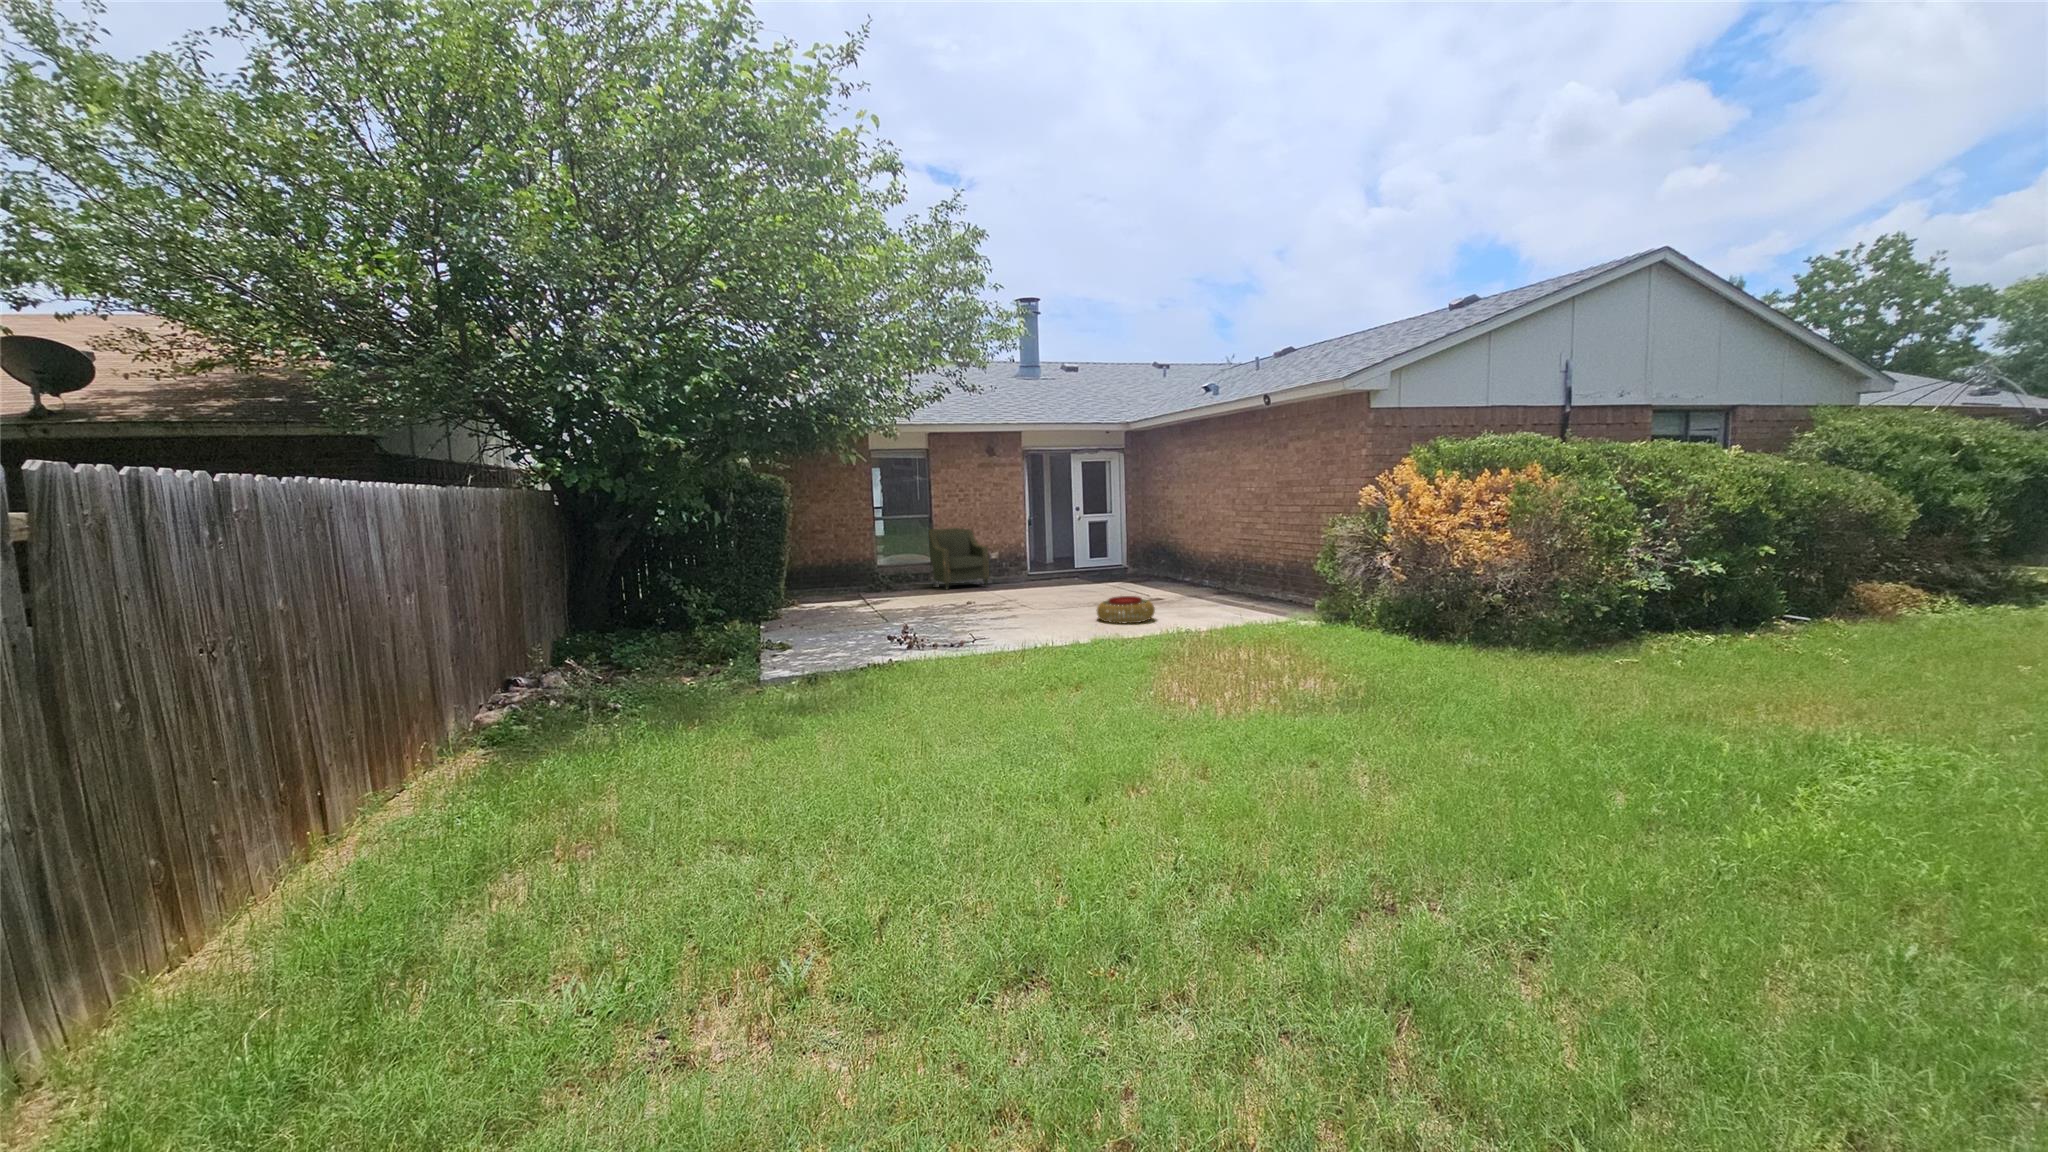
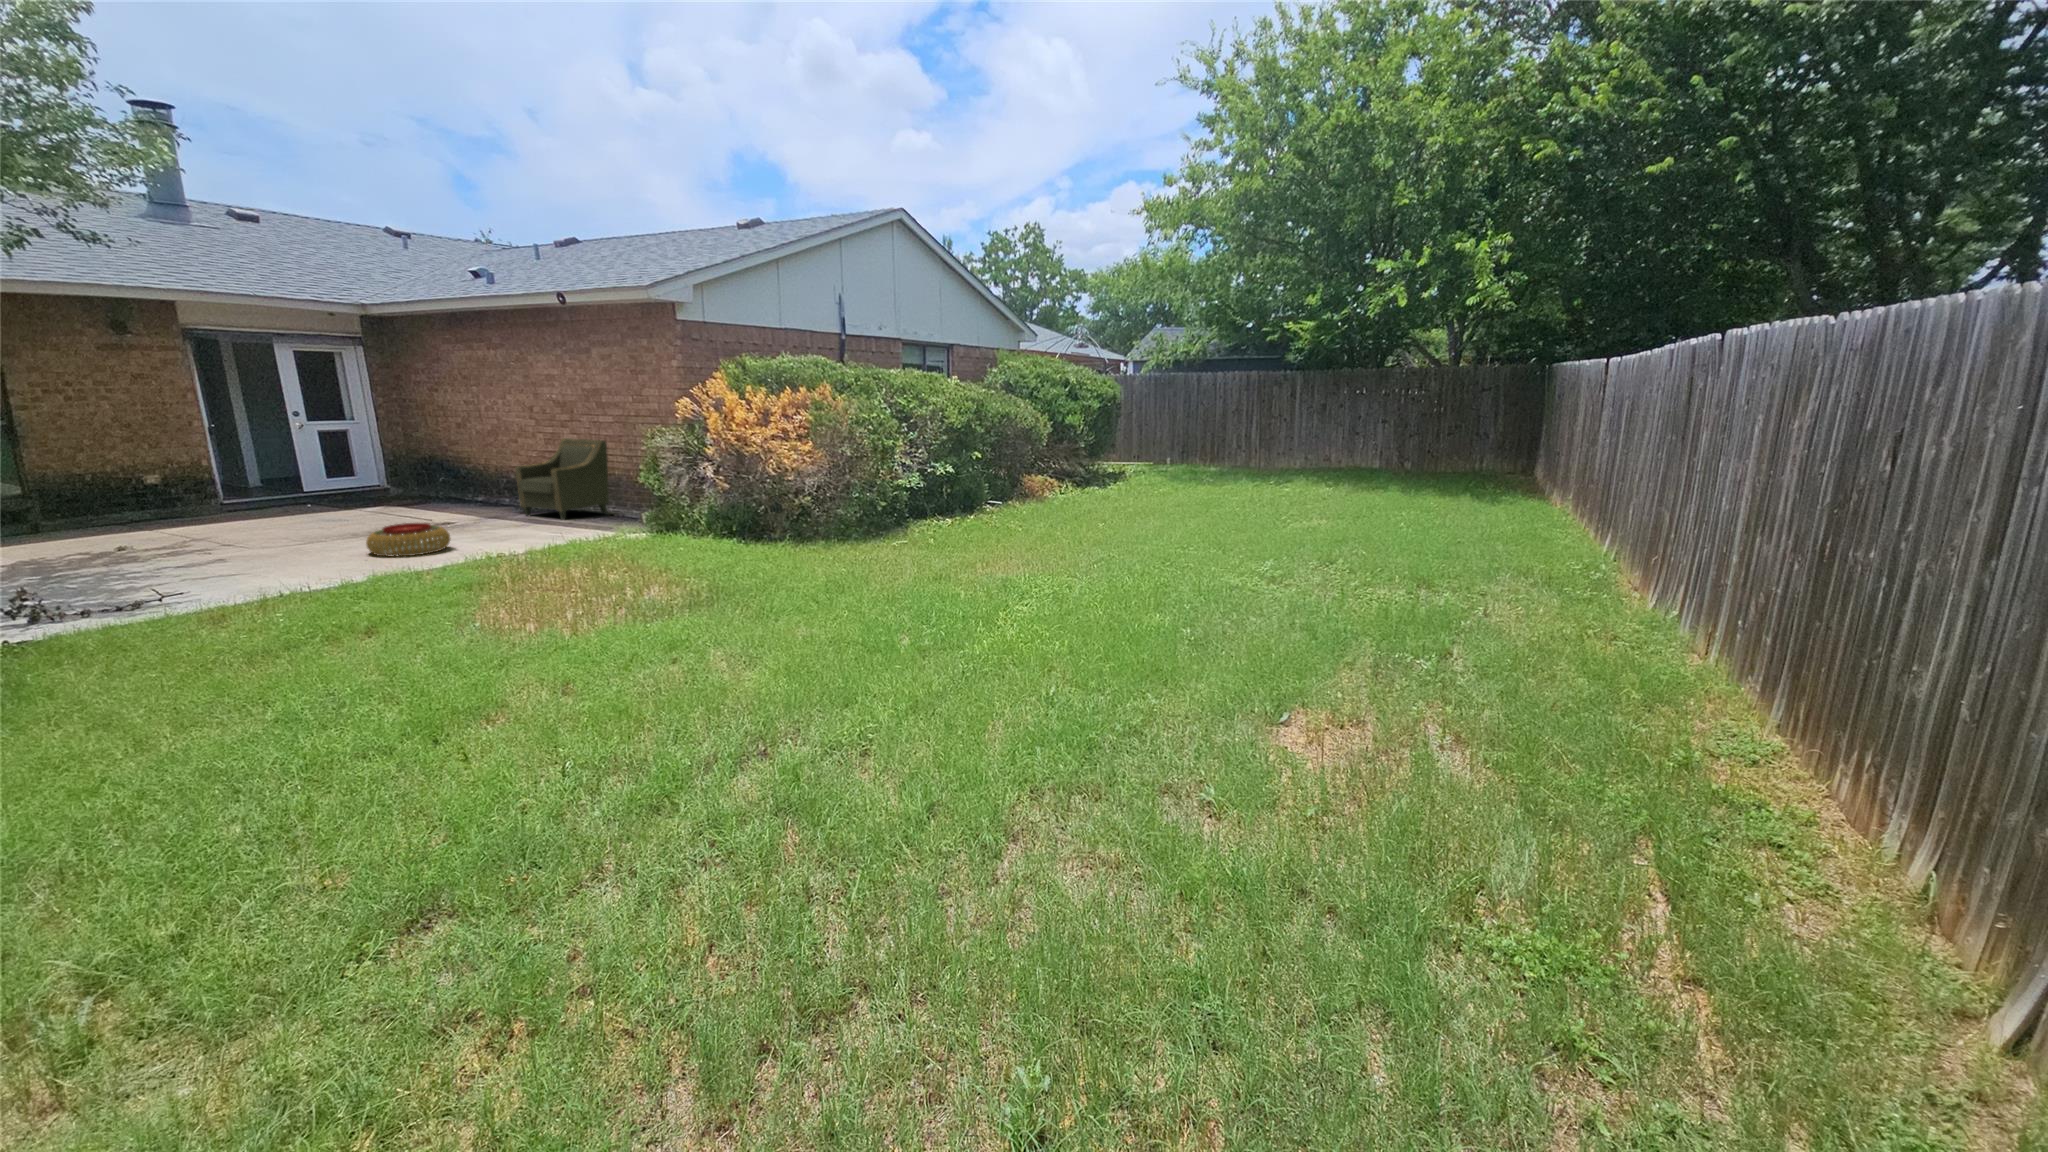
chair: present [928,528,989,590] -> present [515,438,609,520]

